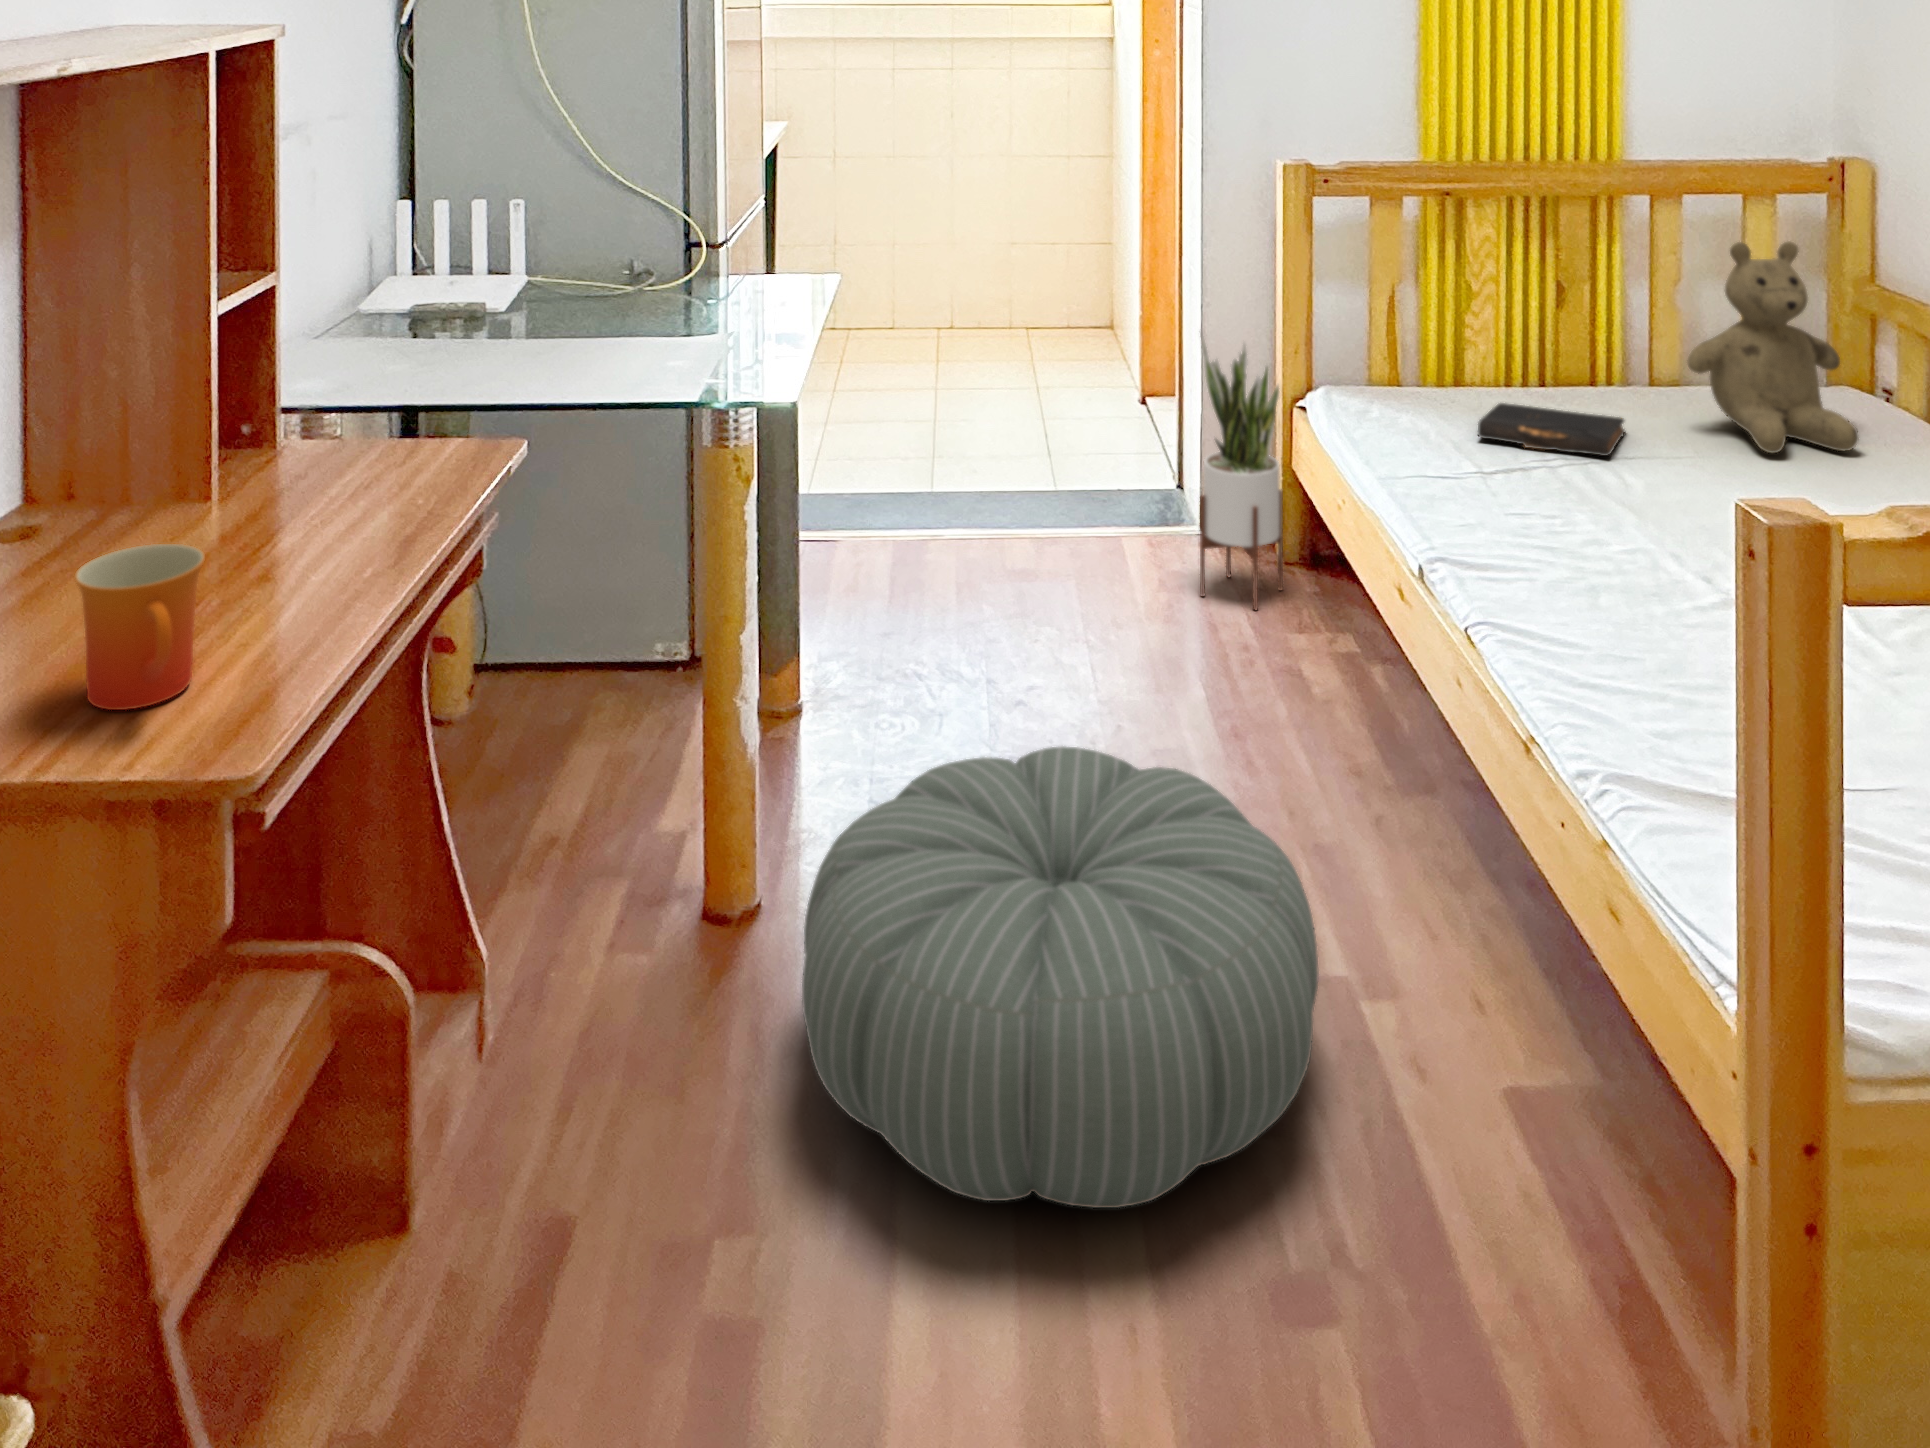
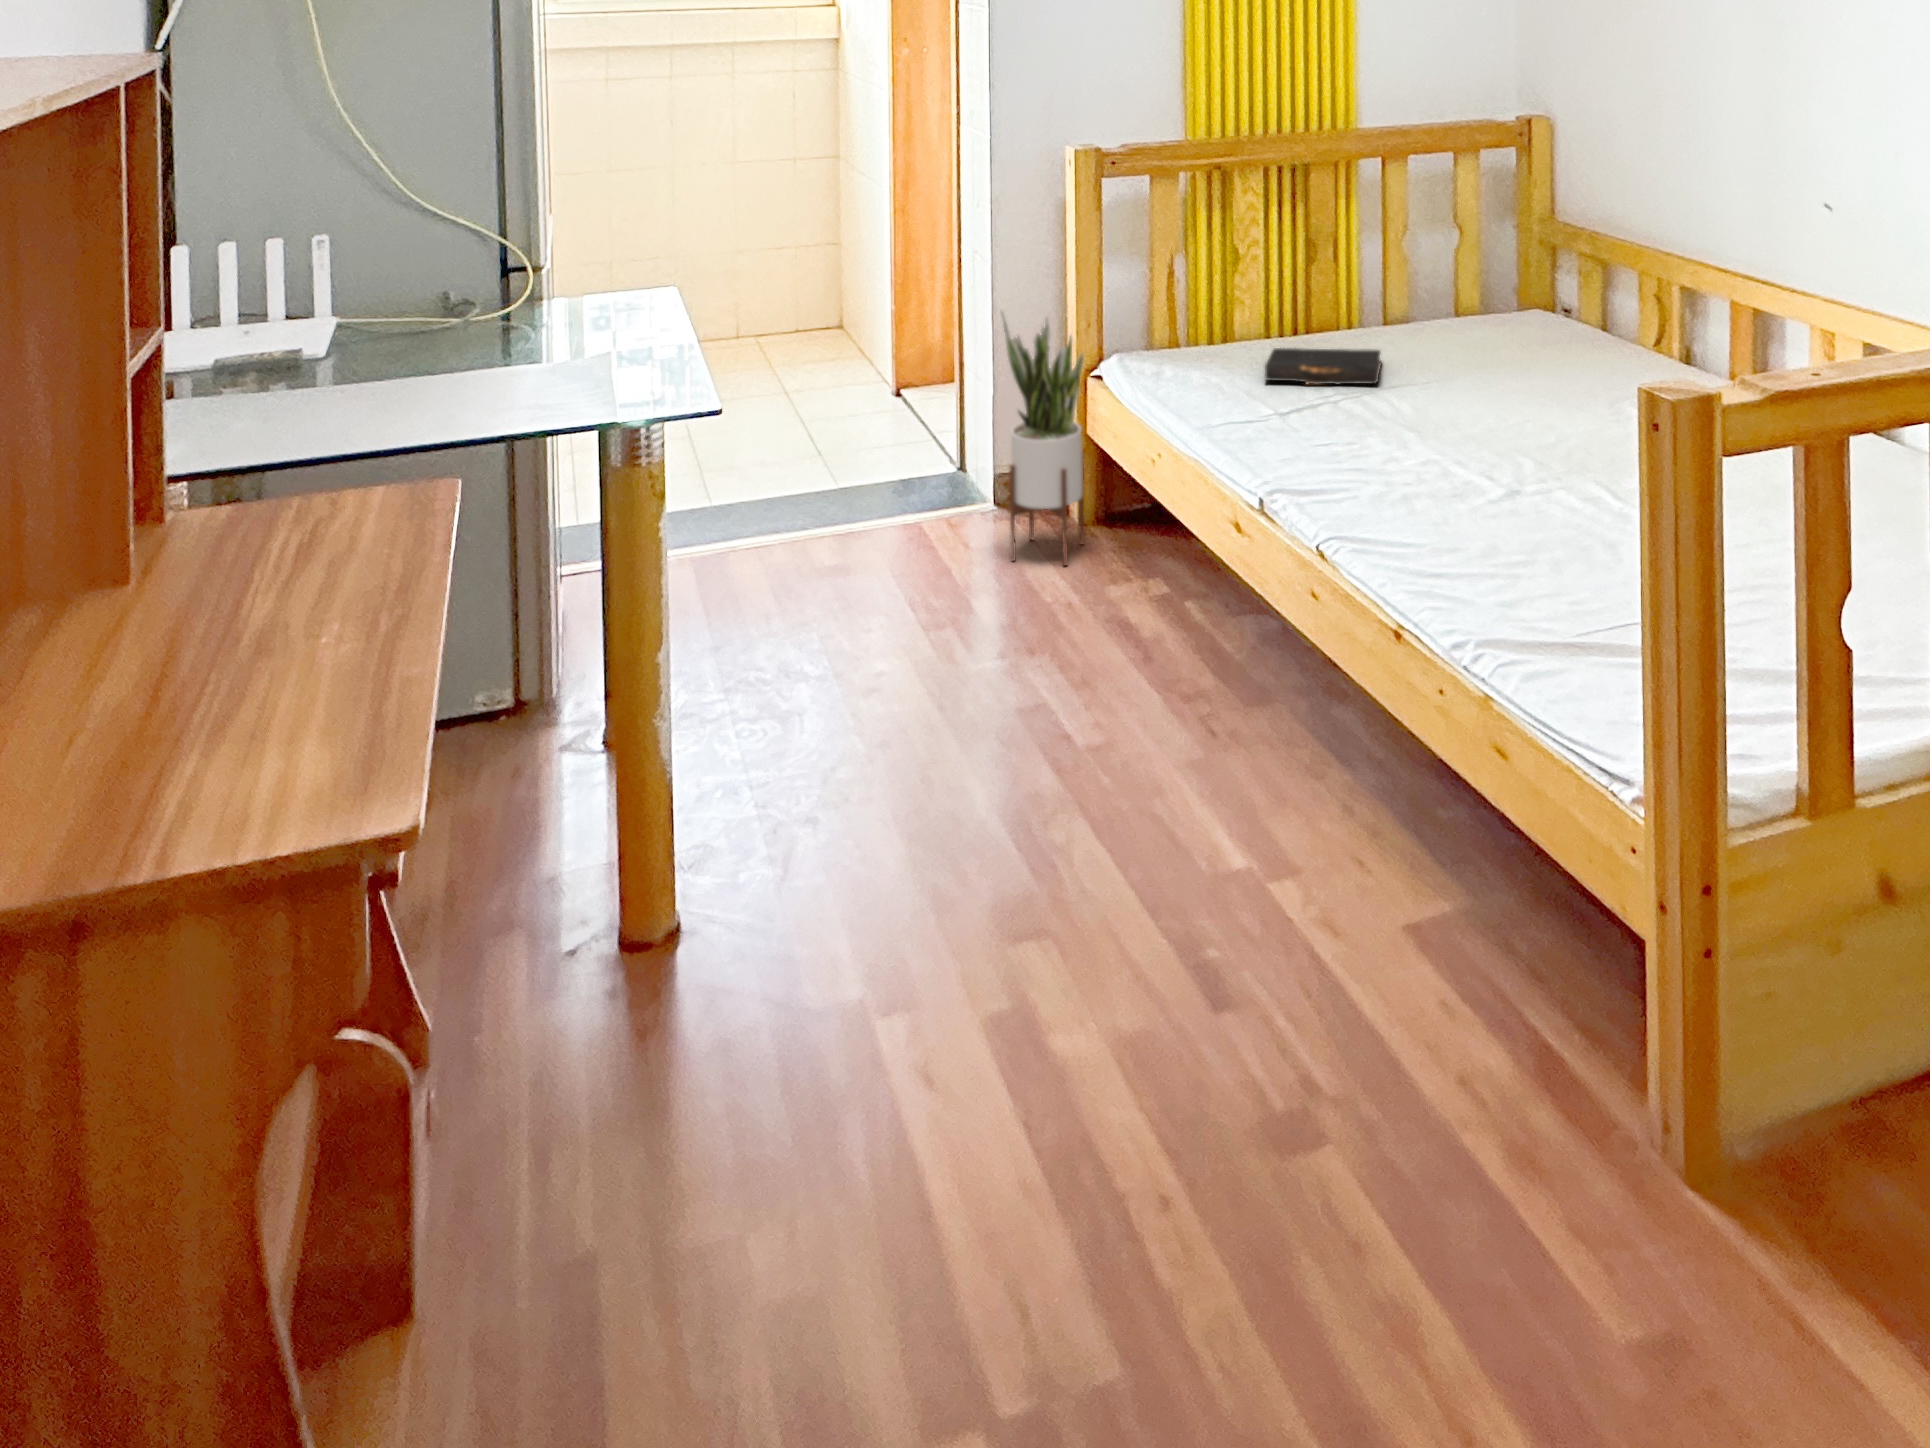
teddy bear: present [1687,241,1859,453] -> none [1429,185,1565,366]
mug: present [75,544,205,710] -> none [116,616,266,807]
pouf: present [802,746,1318,1208] -> none [765,706,1263,1135]

